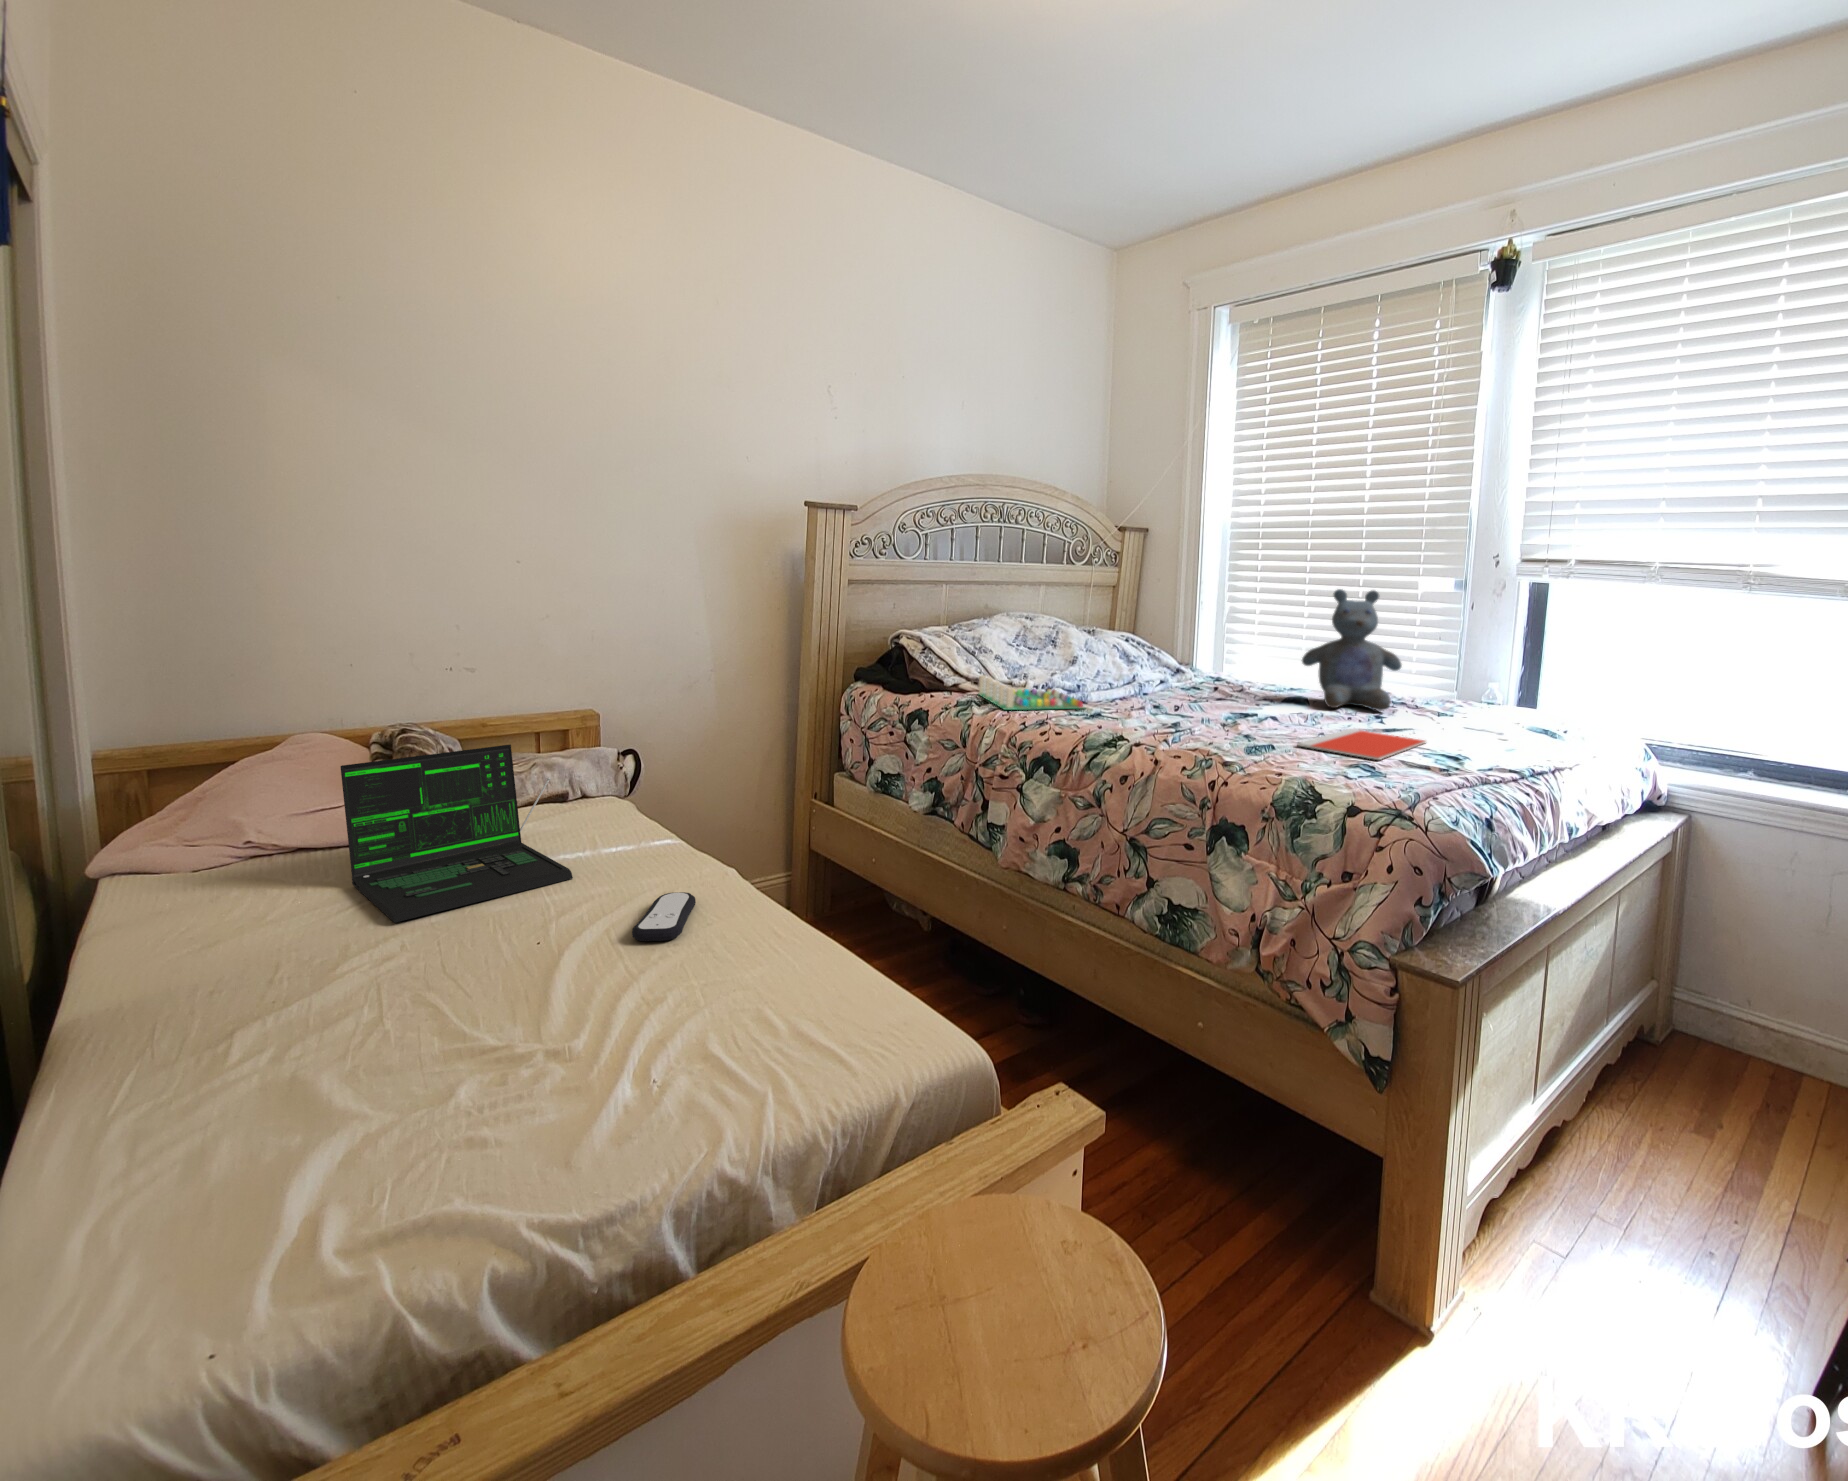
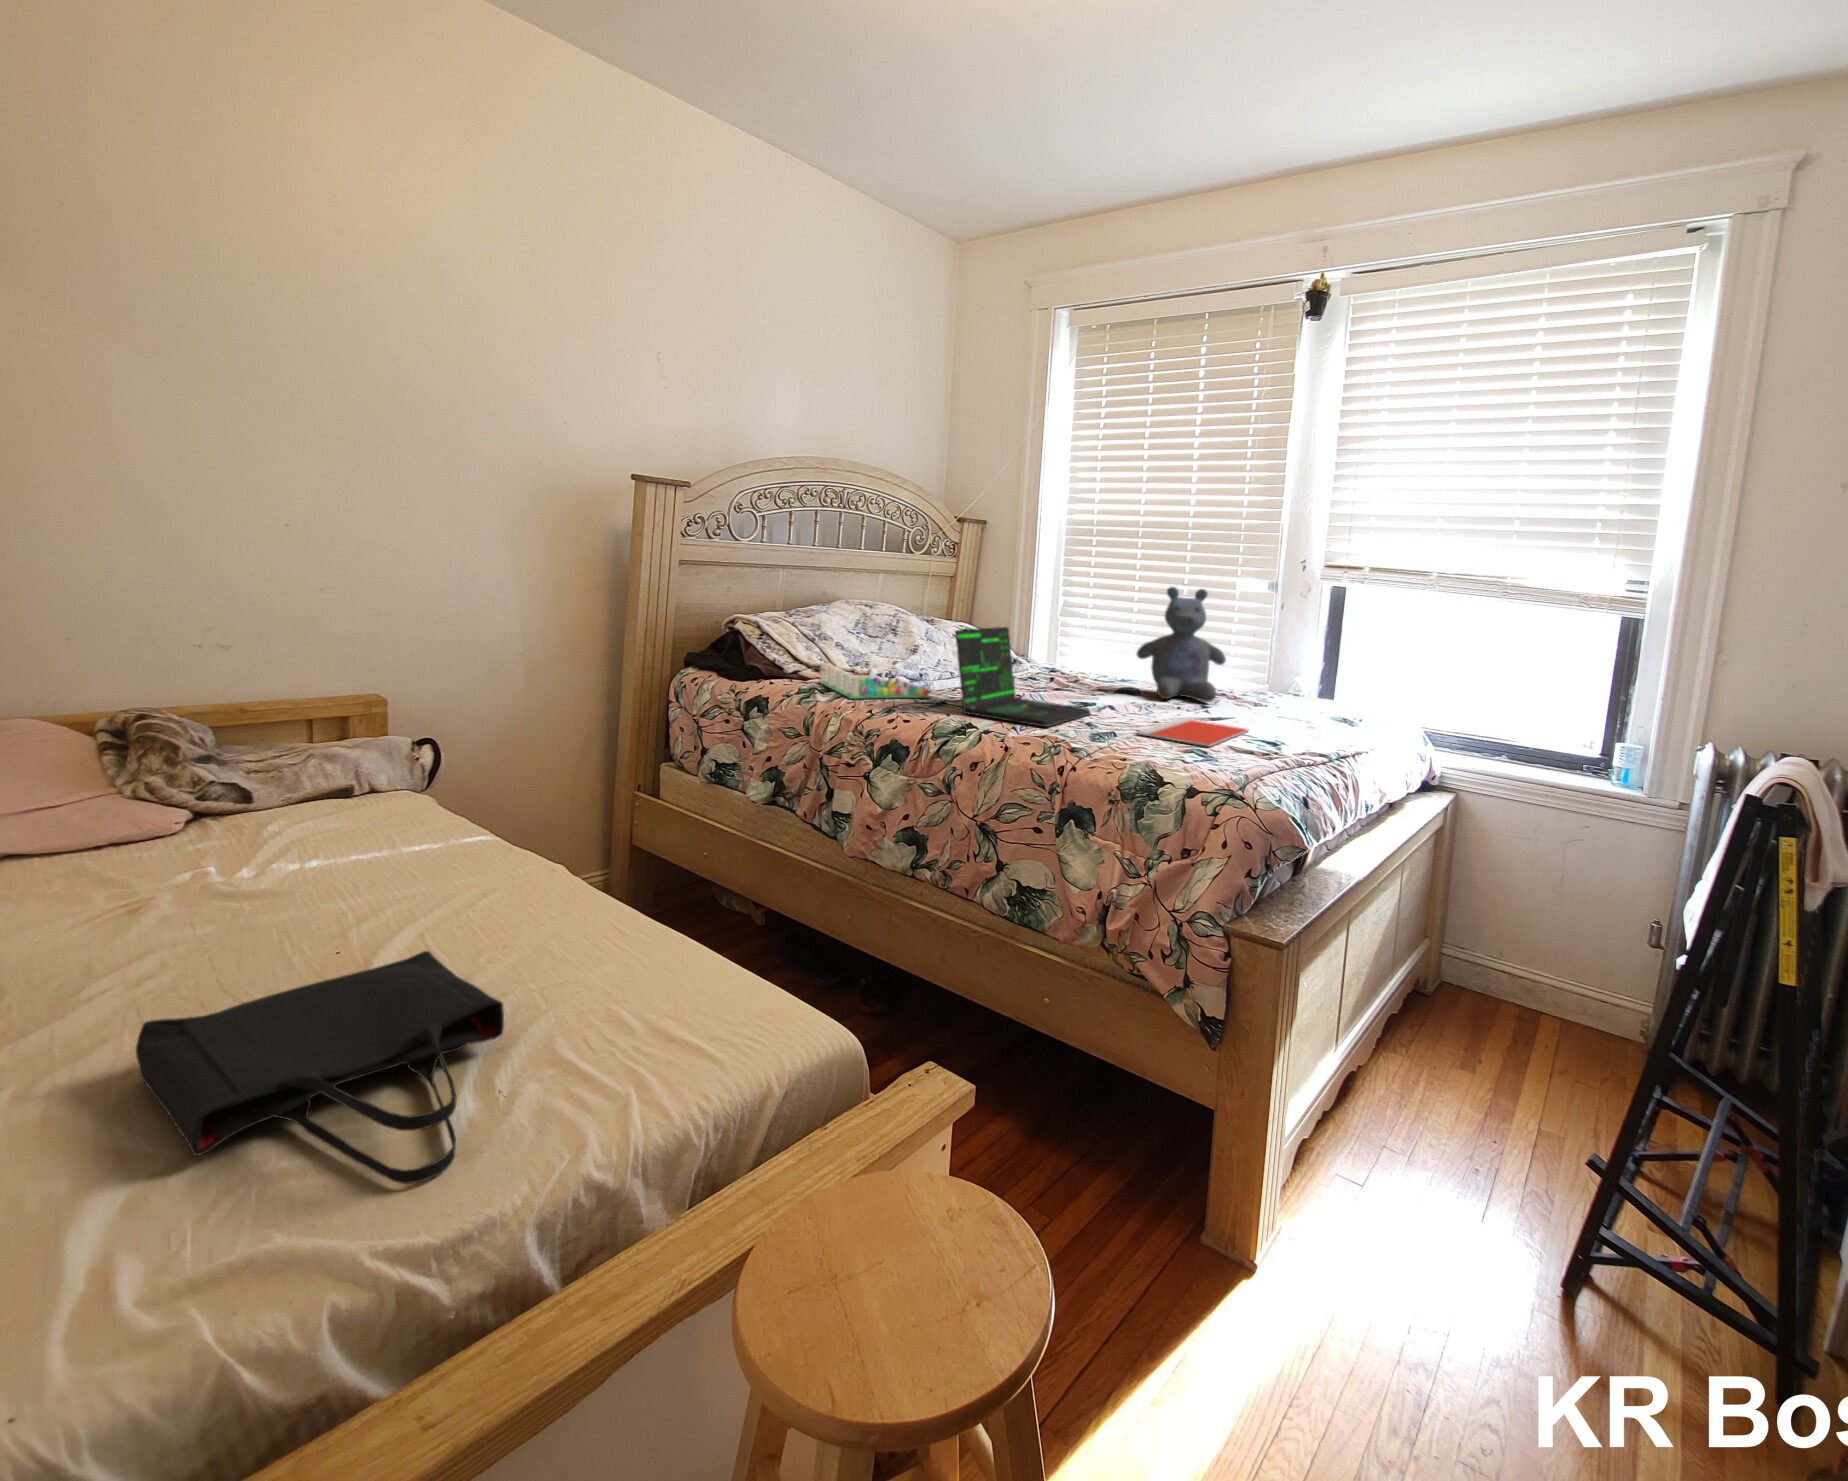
laptop: present [341,745,573,923] -> present [955,627,1091,727]
remote control: present [632,892,696,941] -> none [463,889,531,941]
tote bag: none [342,950,646,1185] -> present [136,951,504,1184]

